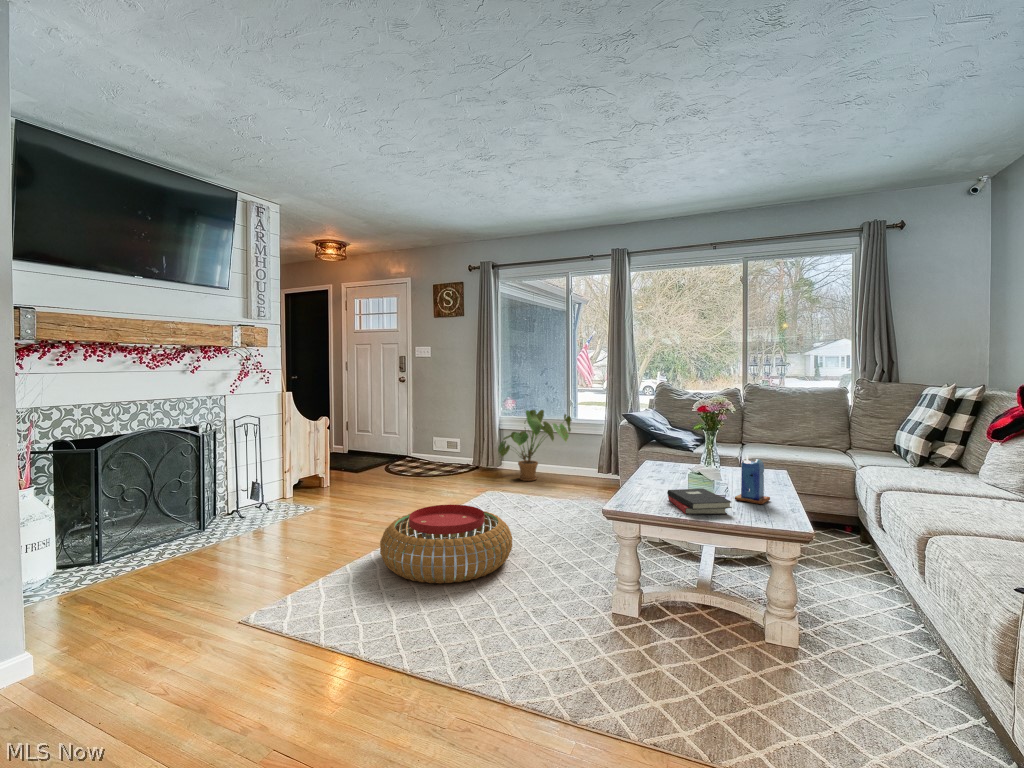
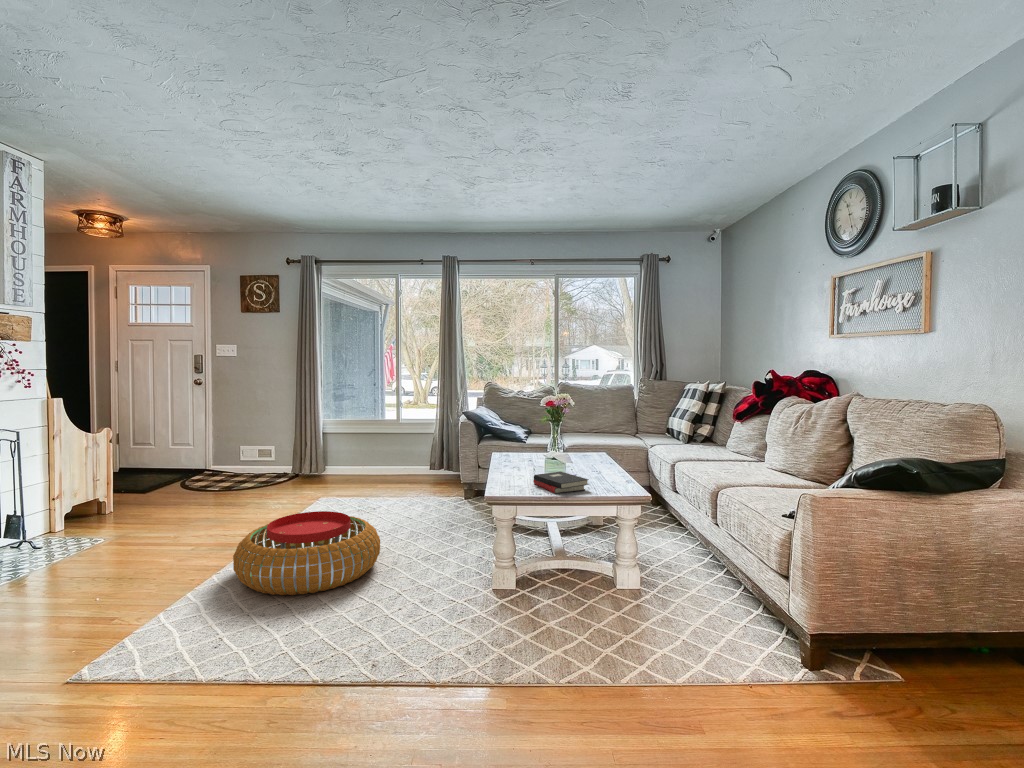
house plant: present [498,410,571,481] -> none [327,411,402,484]
candle: present [735,456,770,504] -> none [583,441,608,480]

